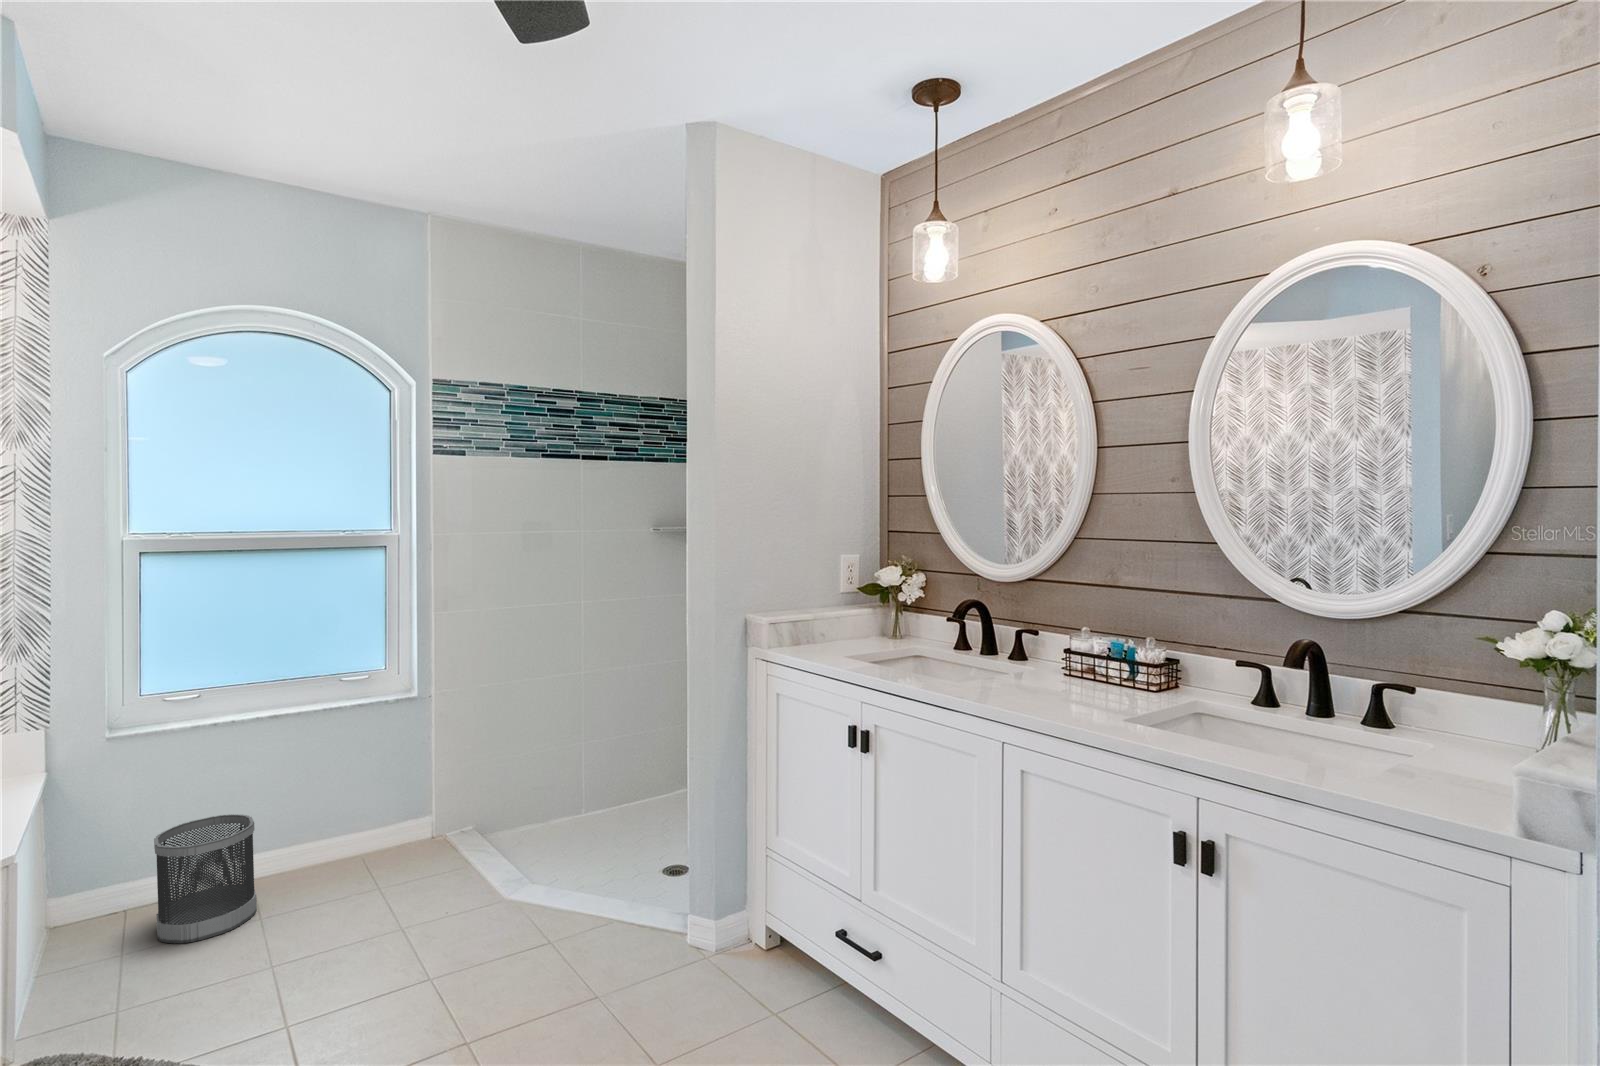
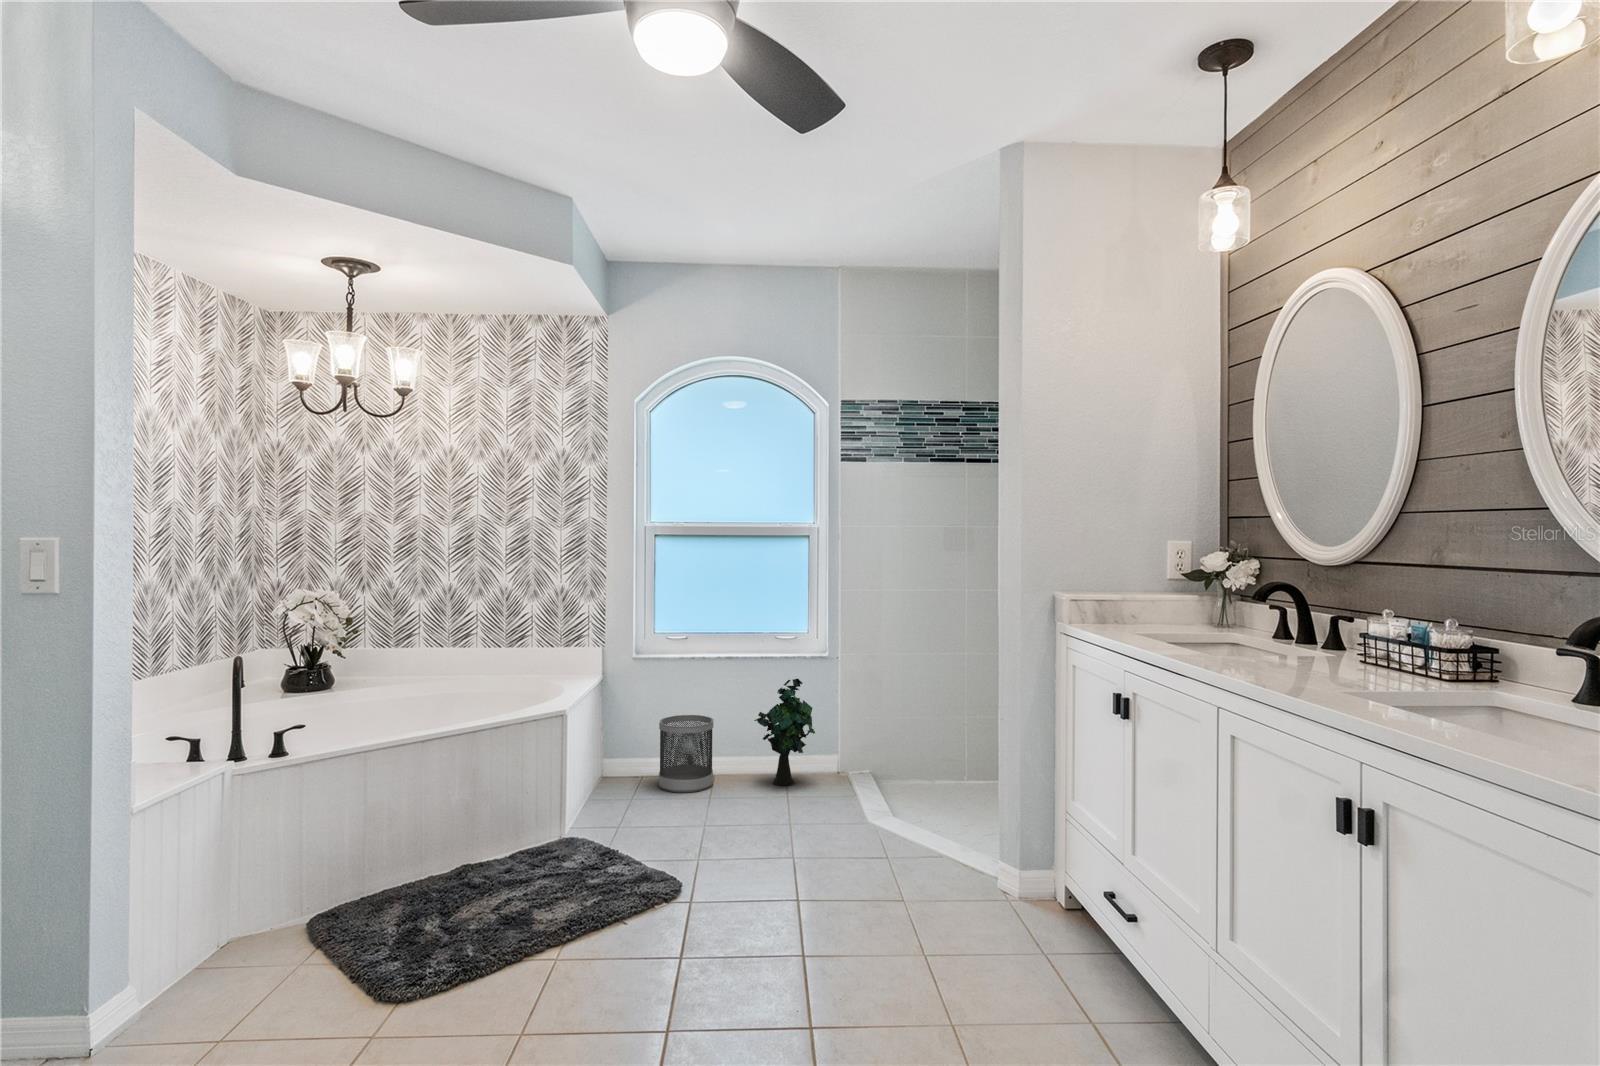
decorative plant: none [321,737,413,882] -> present [754,679,815,786]

